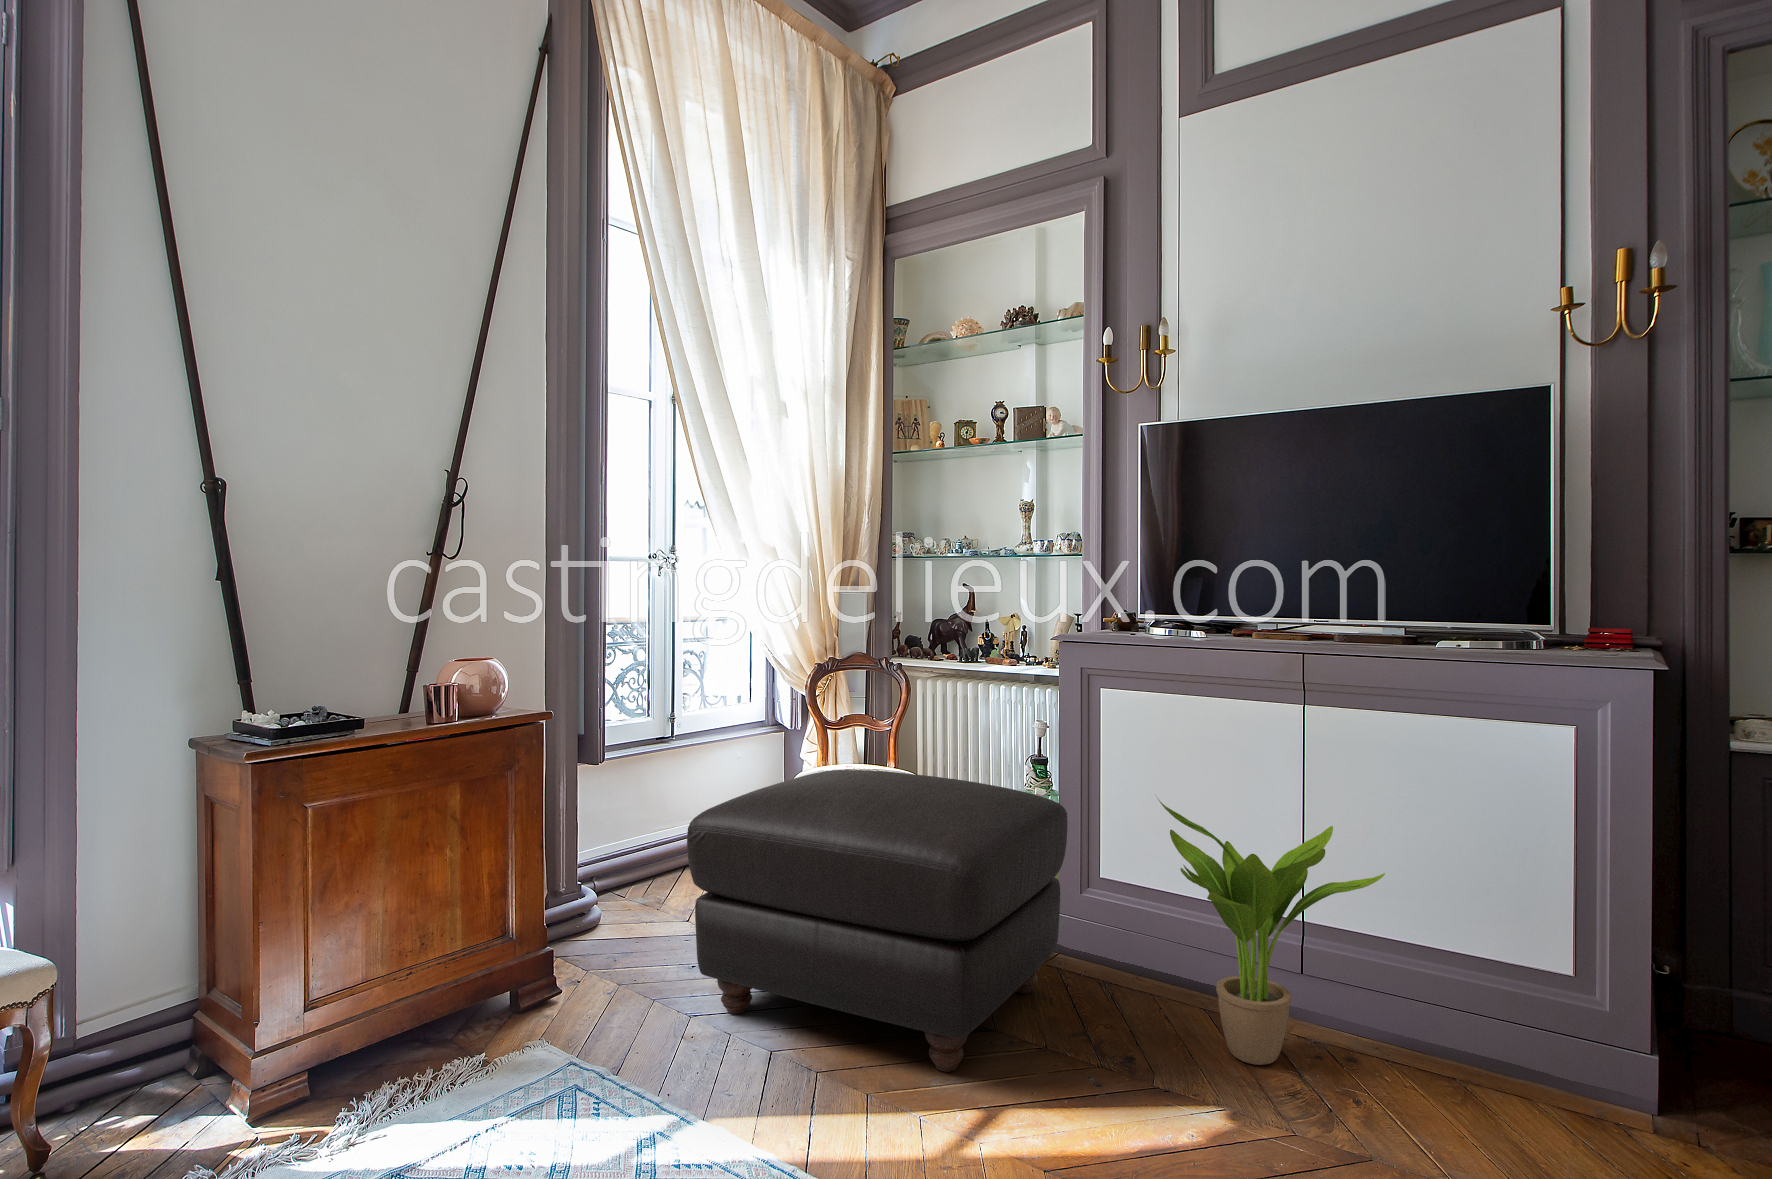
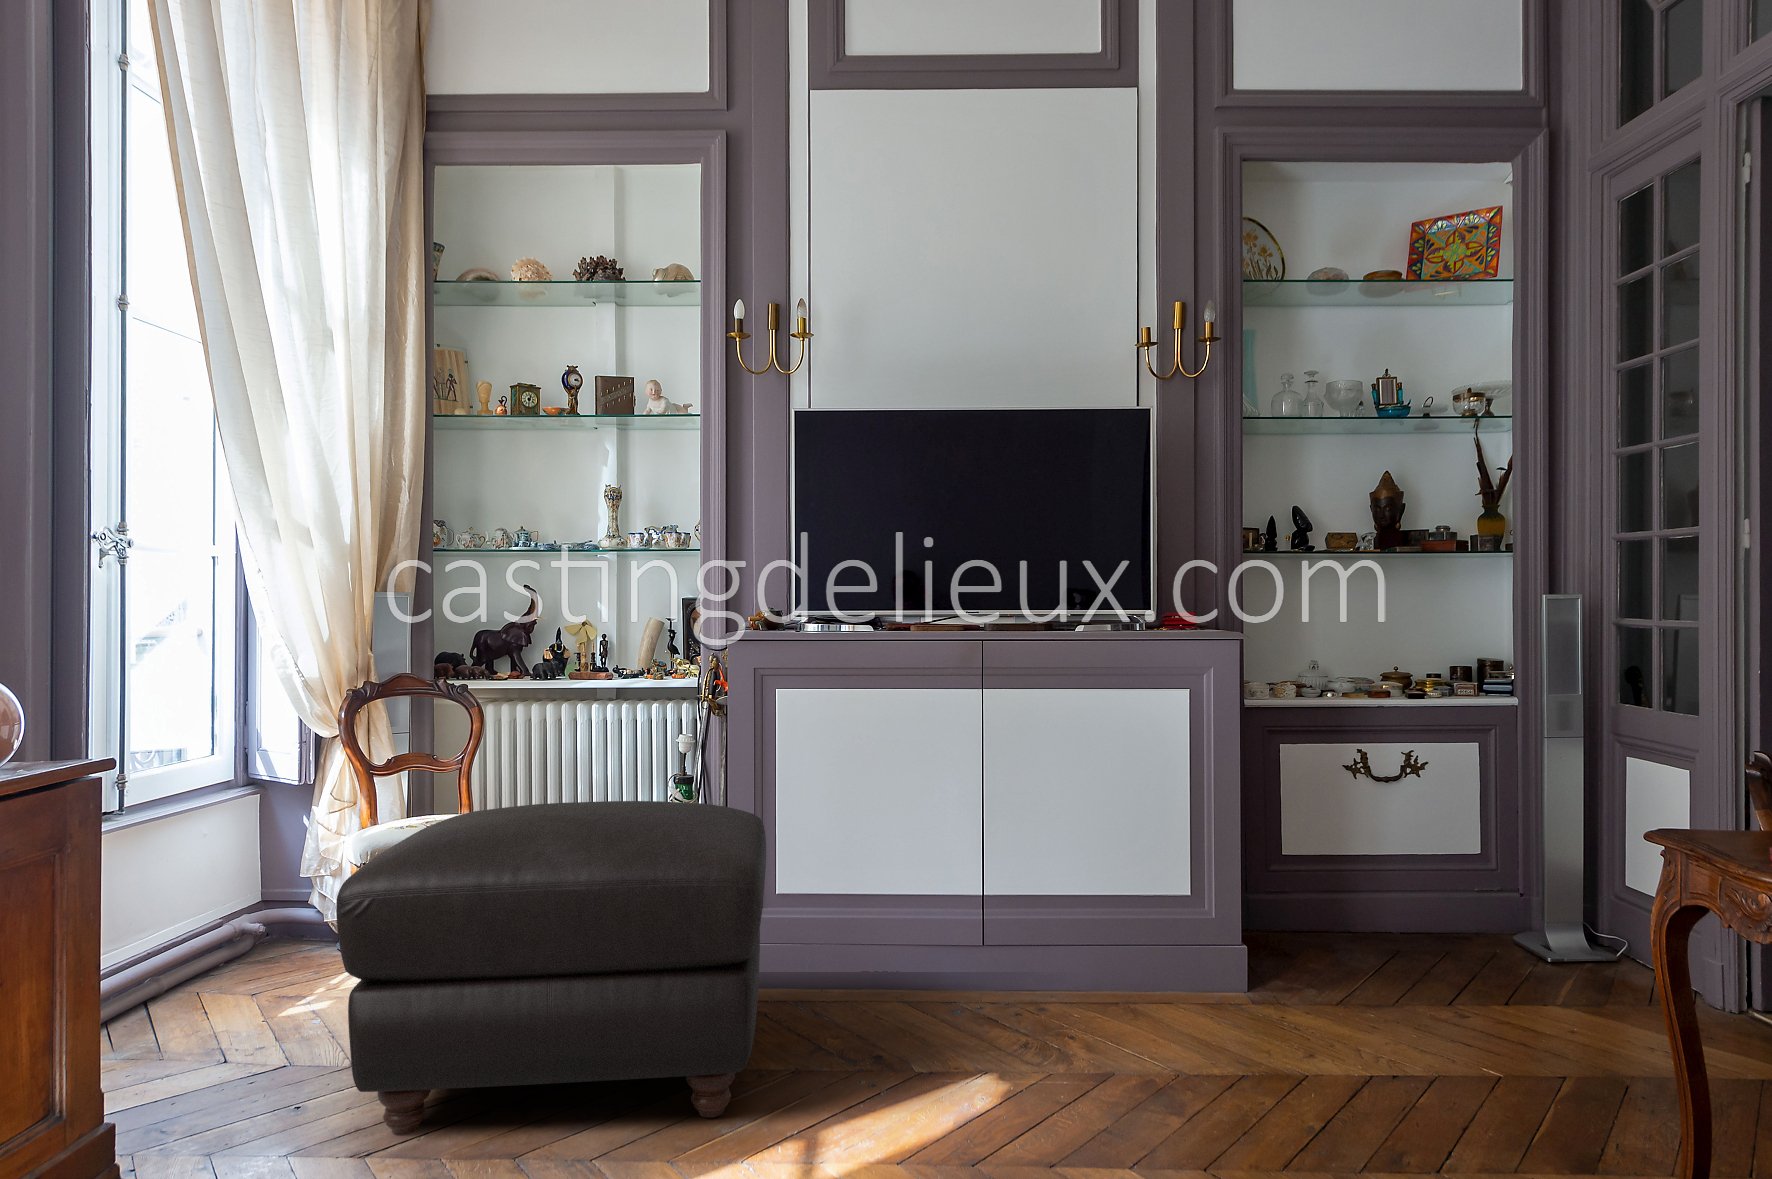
potted plant: present [1158,799,1385,1065] -> none [876,783,1077,1036]

